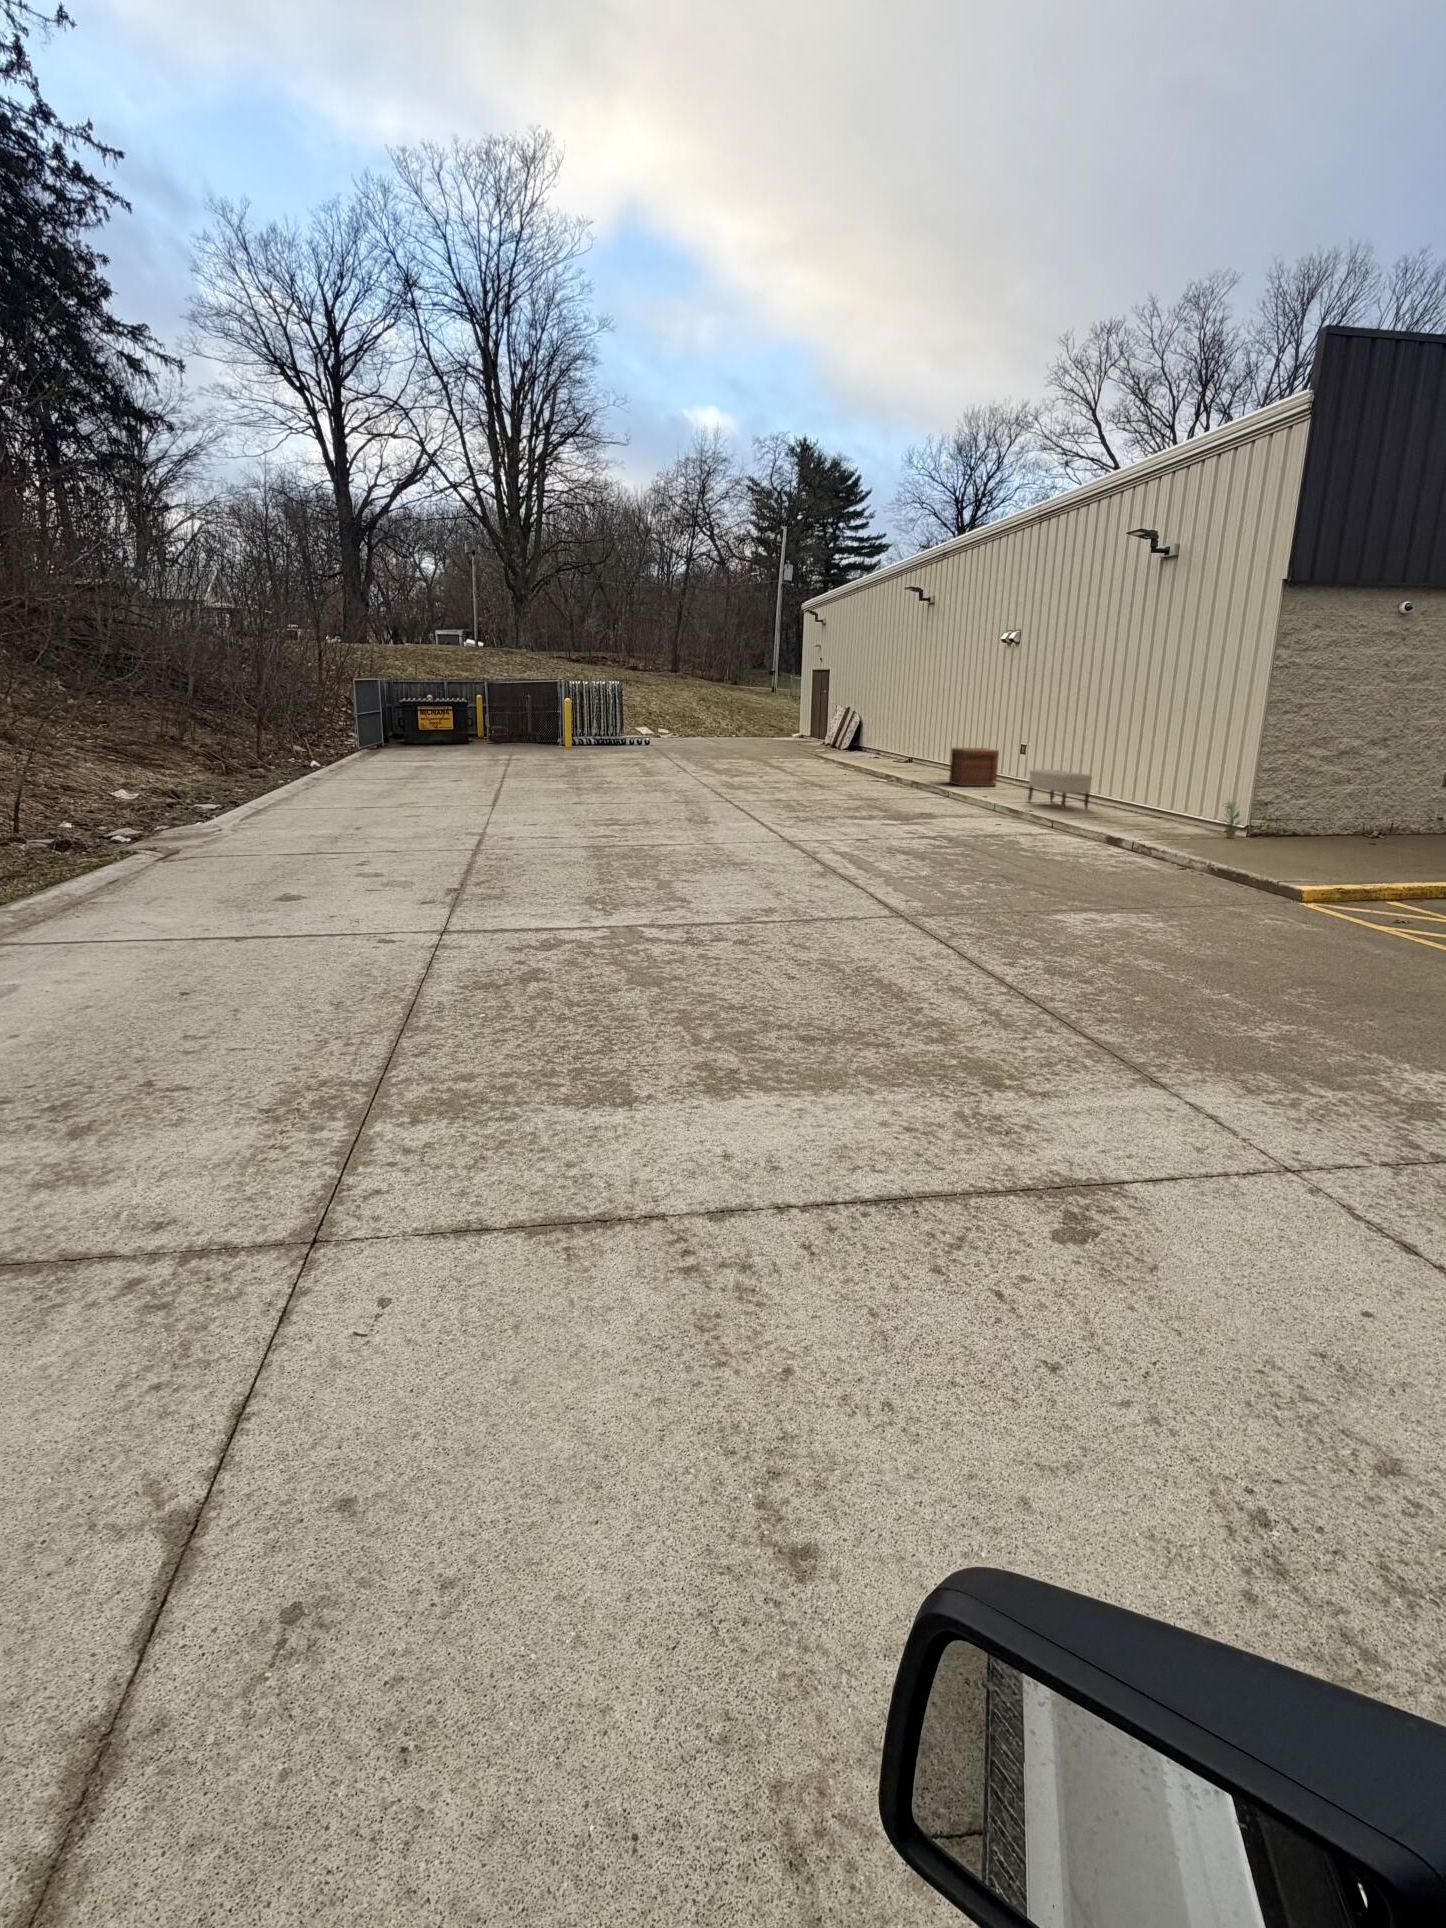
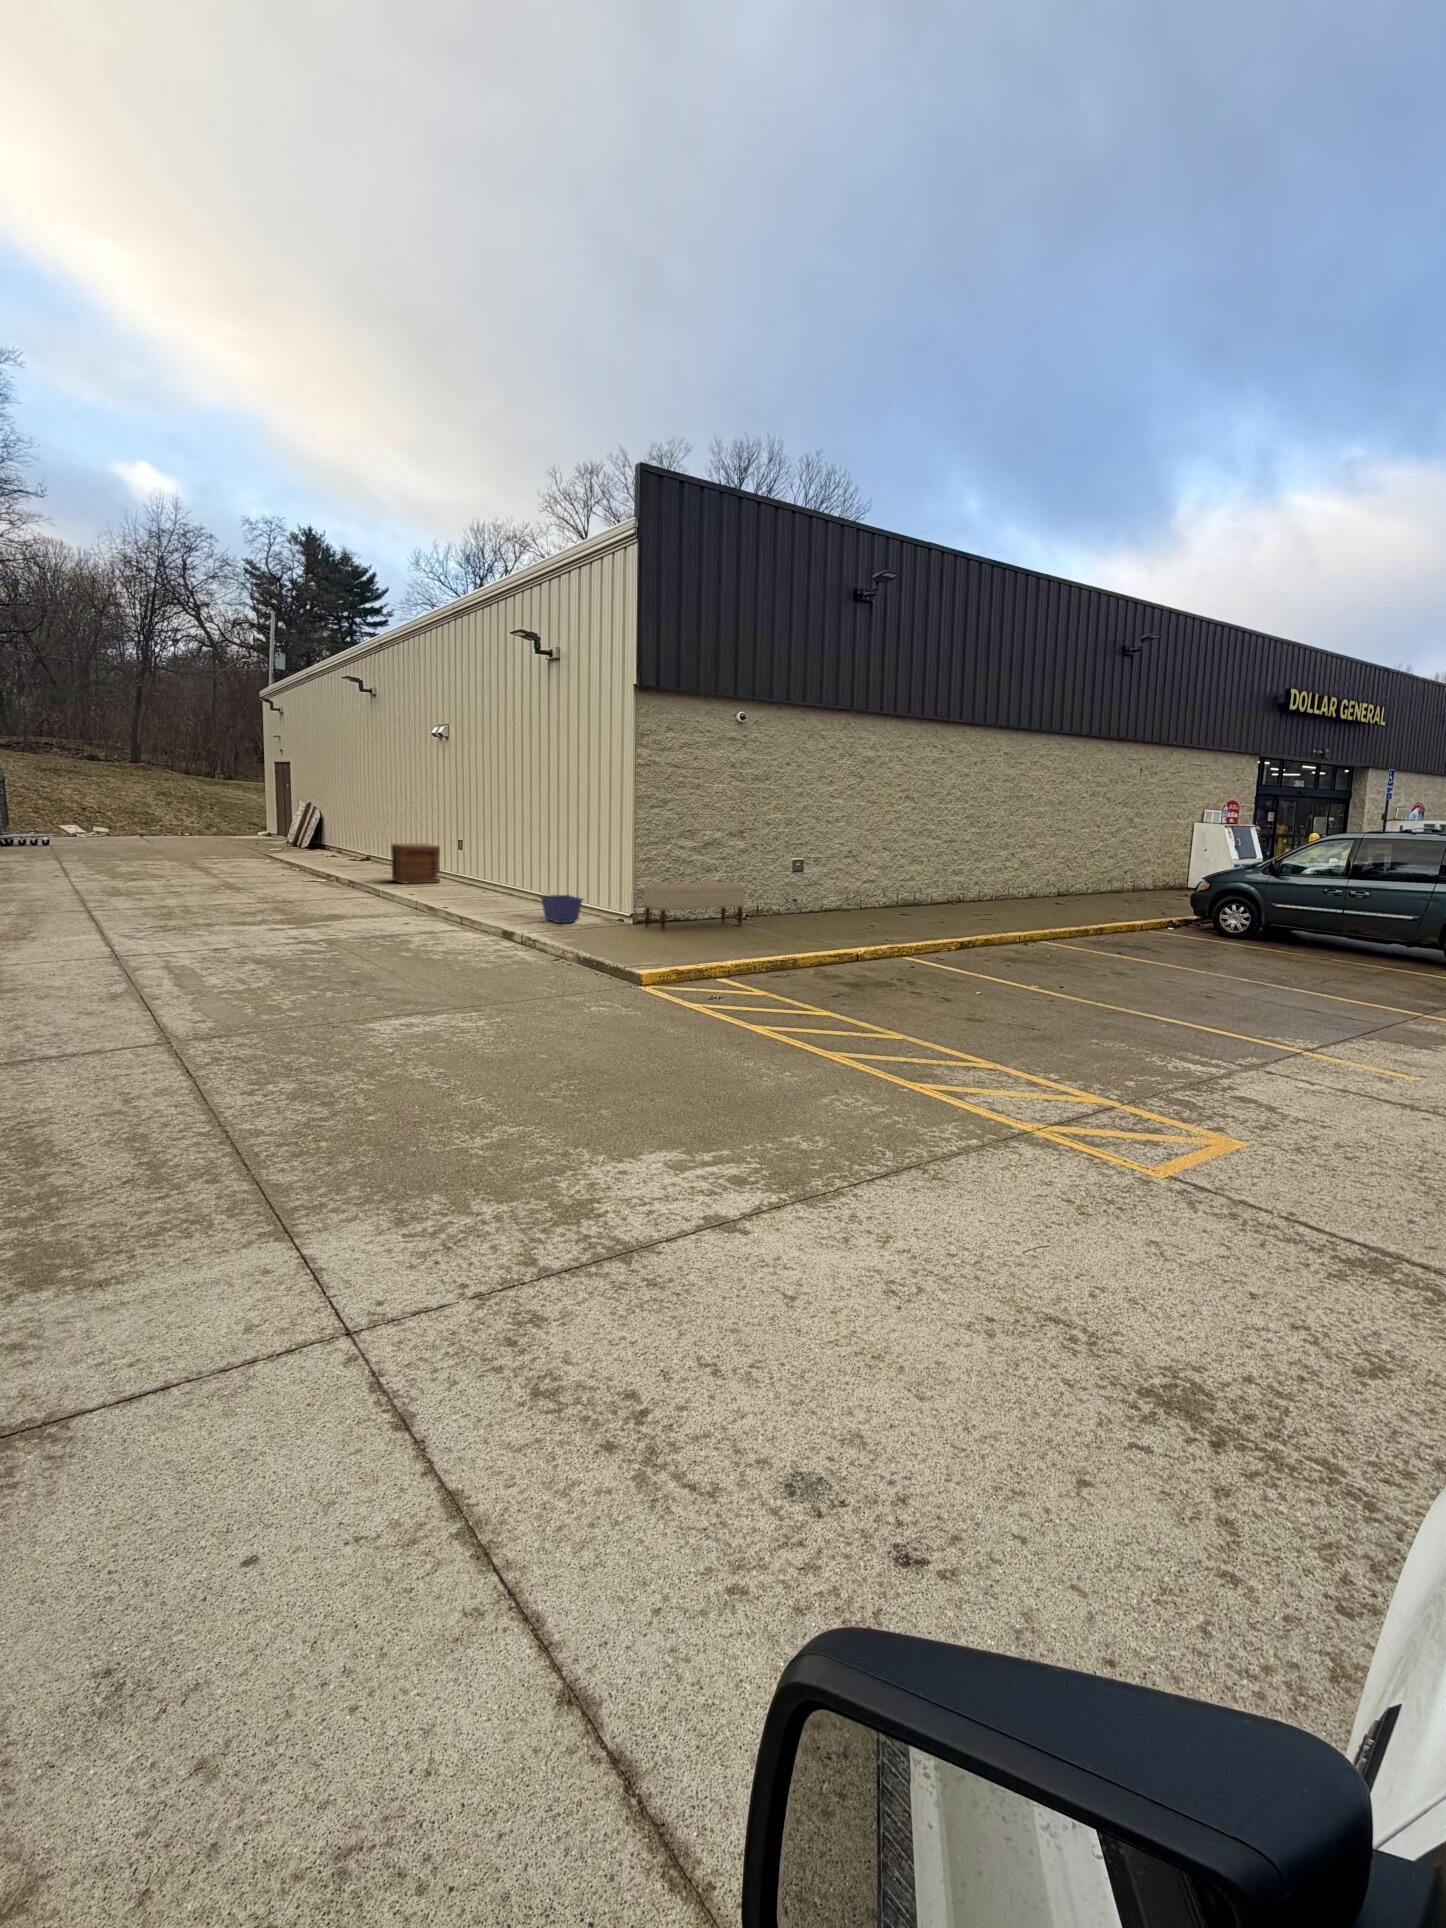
bench: present [1028,769,1092,809] -> present [644,882,744,931]
potted plant: present [1225,802,1240,838] -> none [605,889,627,926]
storage bin: none [1132,803,1185,832] -> present [540,895,583,923]

